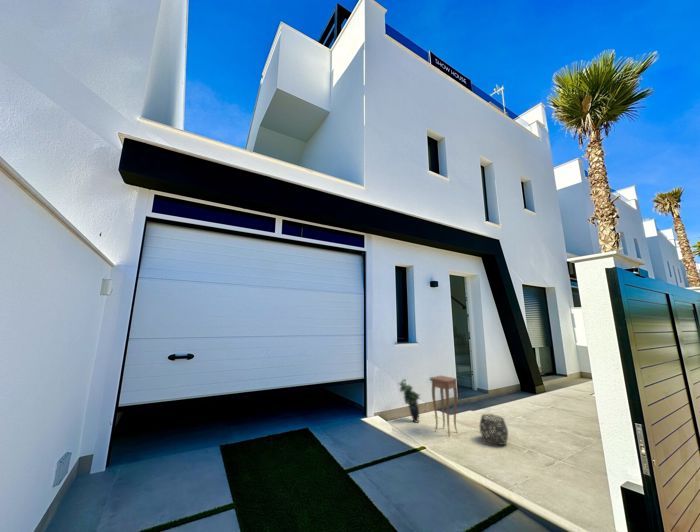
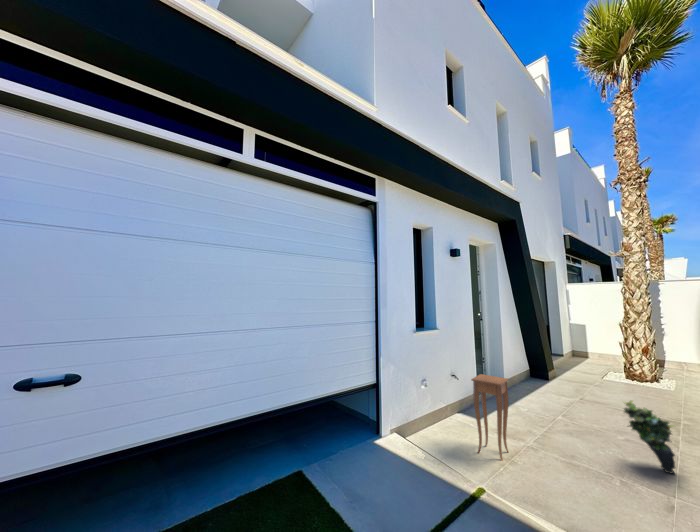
potted plant: present [399,382,420,422] -> present [624,401,675,474]
woven basket: present [480,414,508,445] -> none [542,426,587,472]

